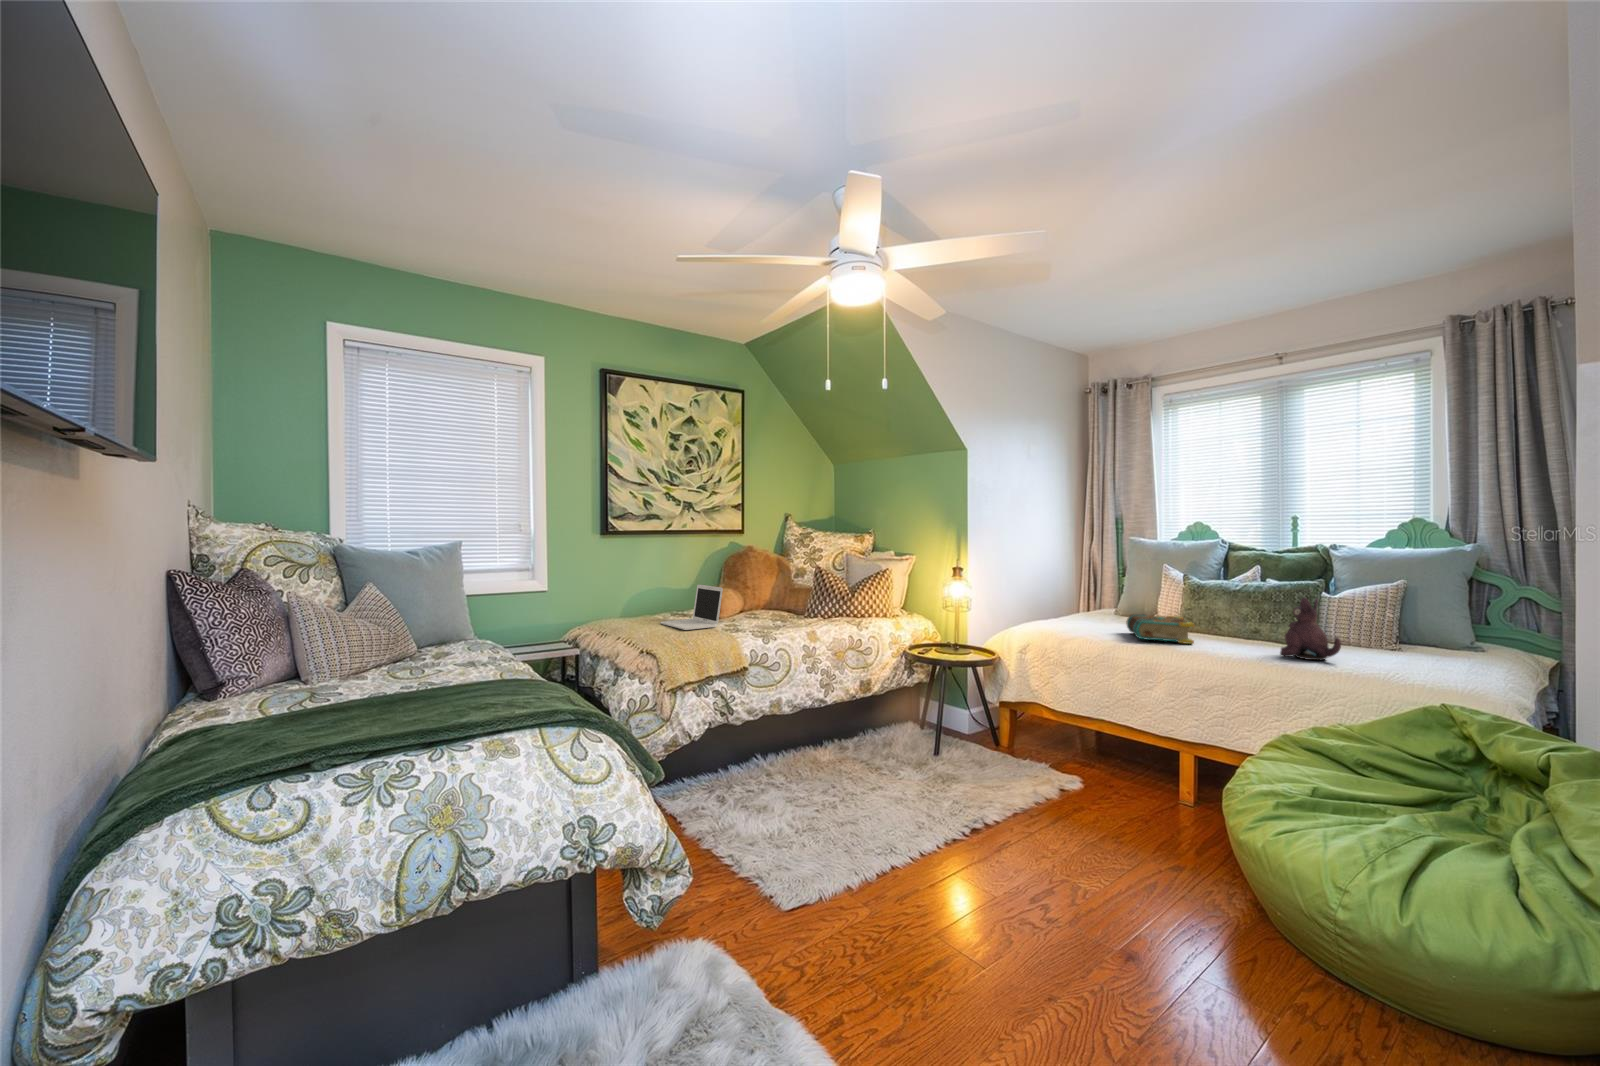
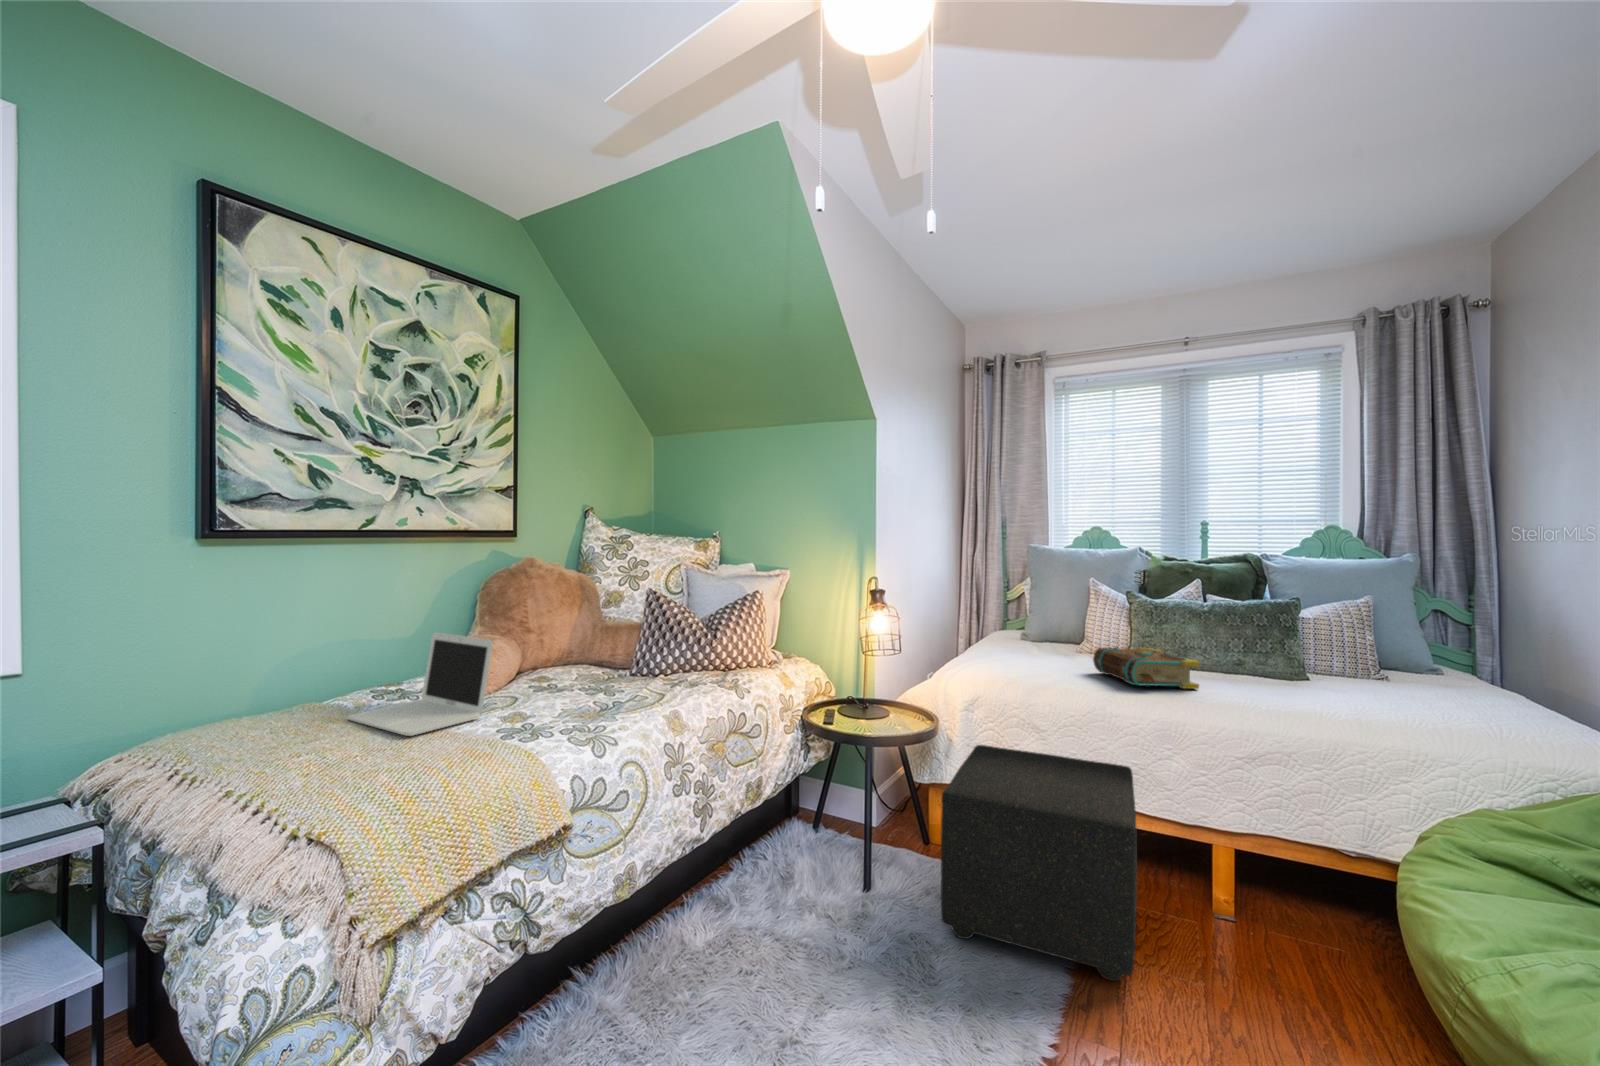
plush toy: present [1280,598,1341,660] -> none [1321,625,1400,707]
ottoman: none [967,675,1120,809] -> present [941,745,1137,981]

